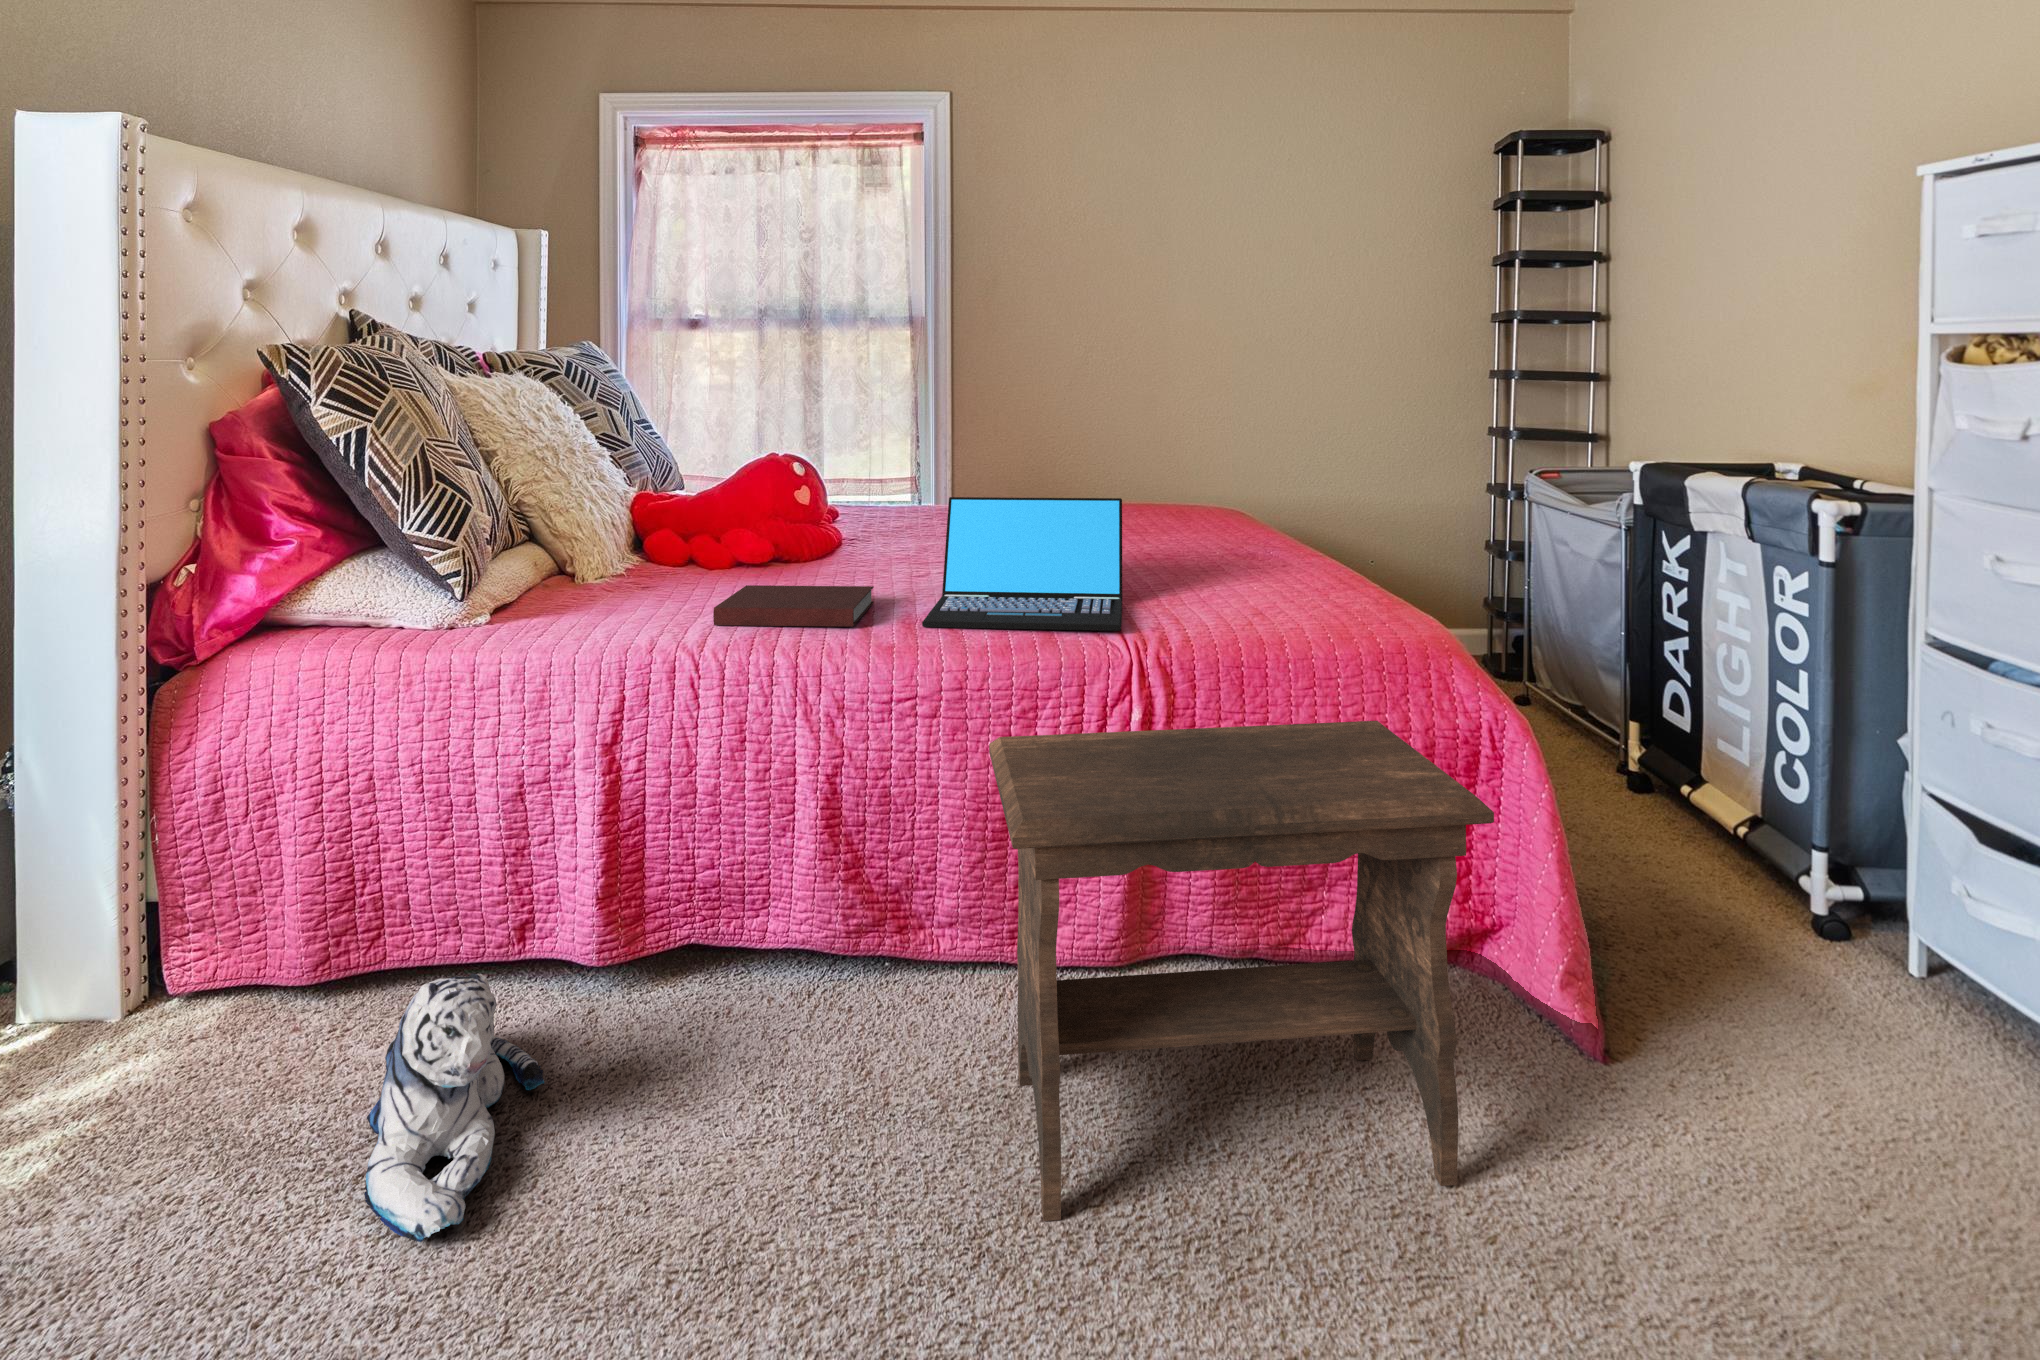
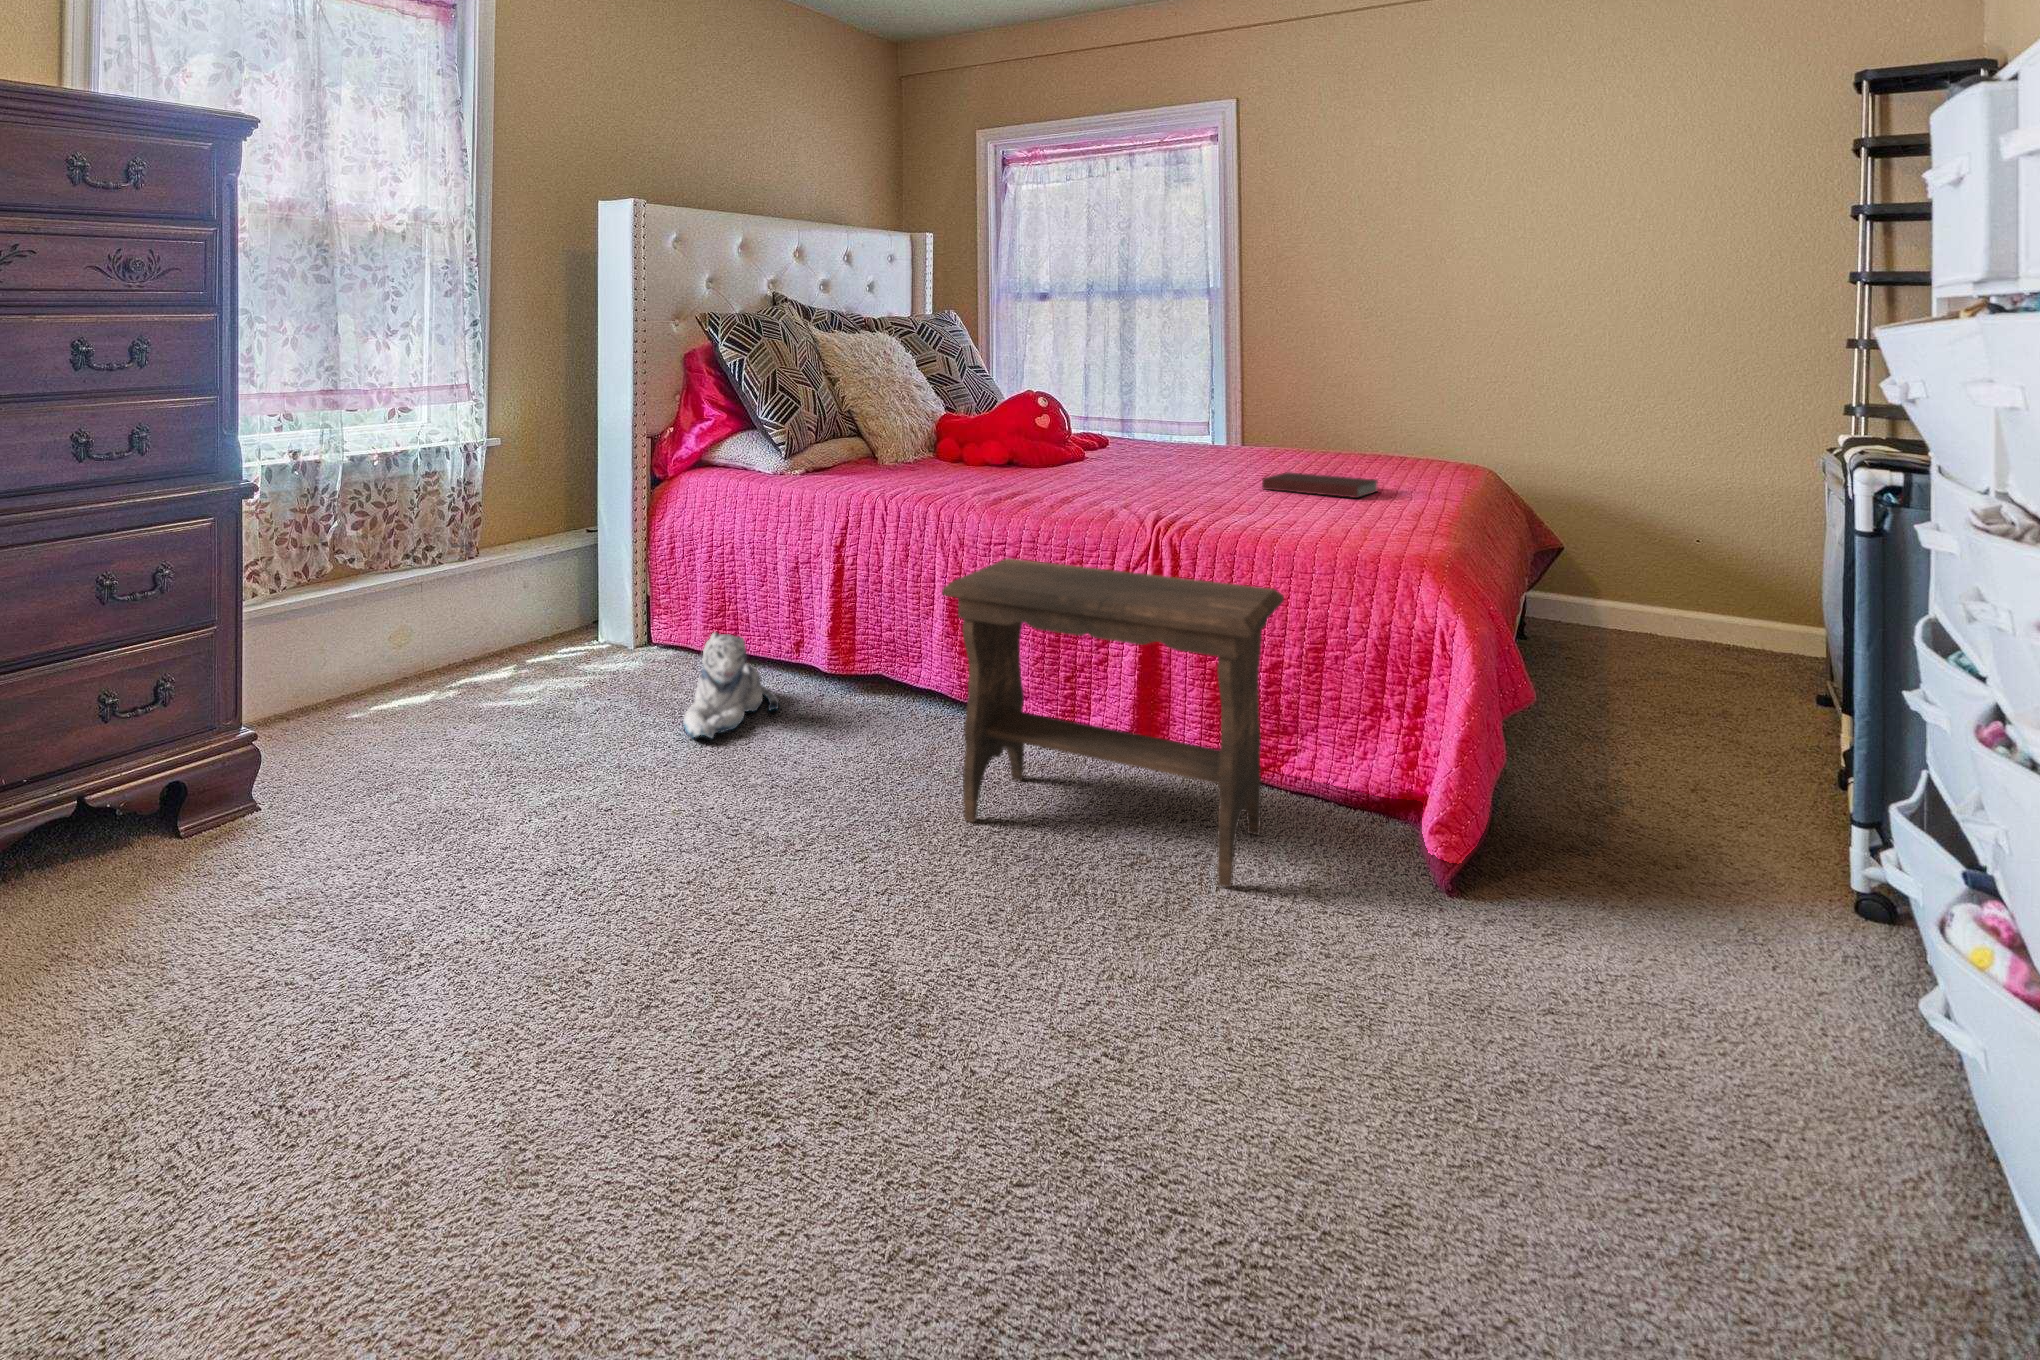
laptop: present [922,497,1122,631] -> none [1026,423,1208,517]
notebook: present [713,585,874,627] -> present [1262,472,1378,498]

